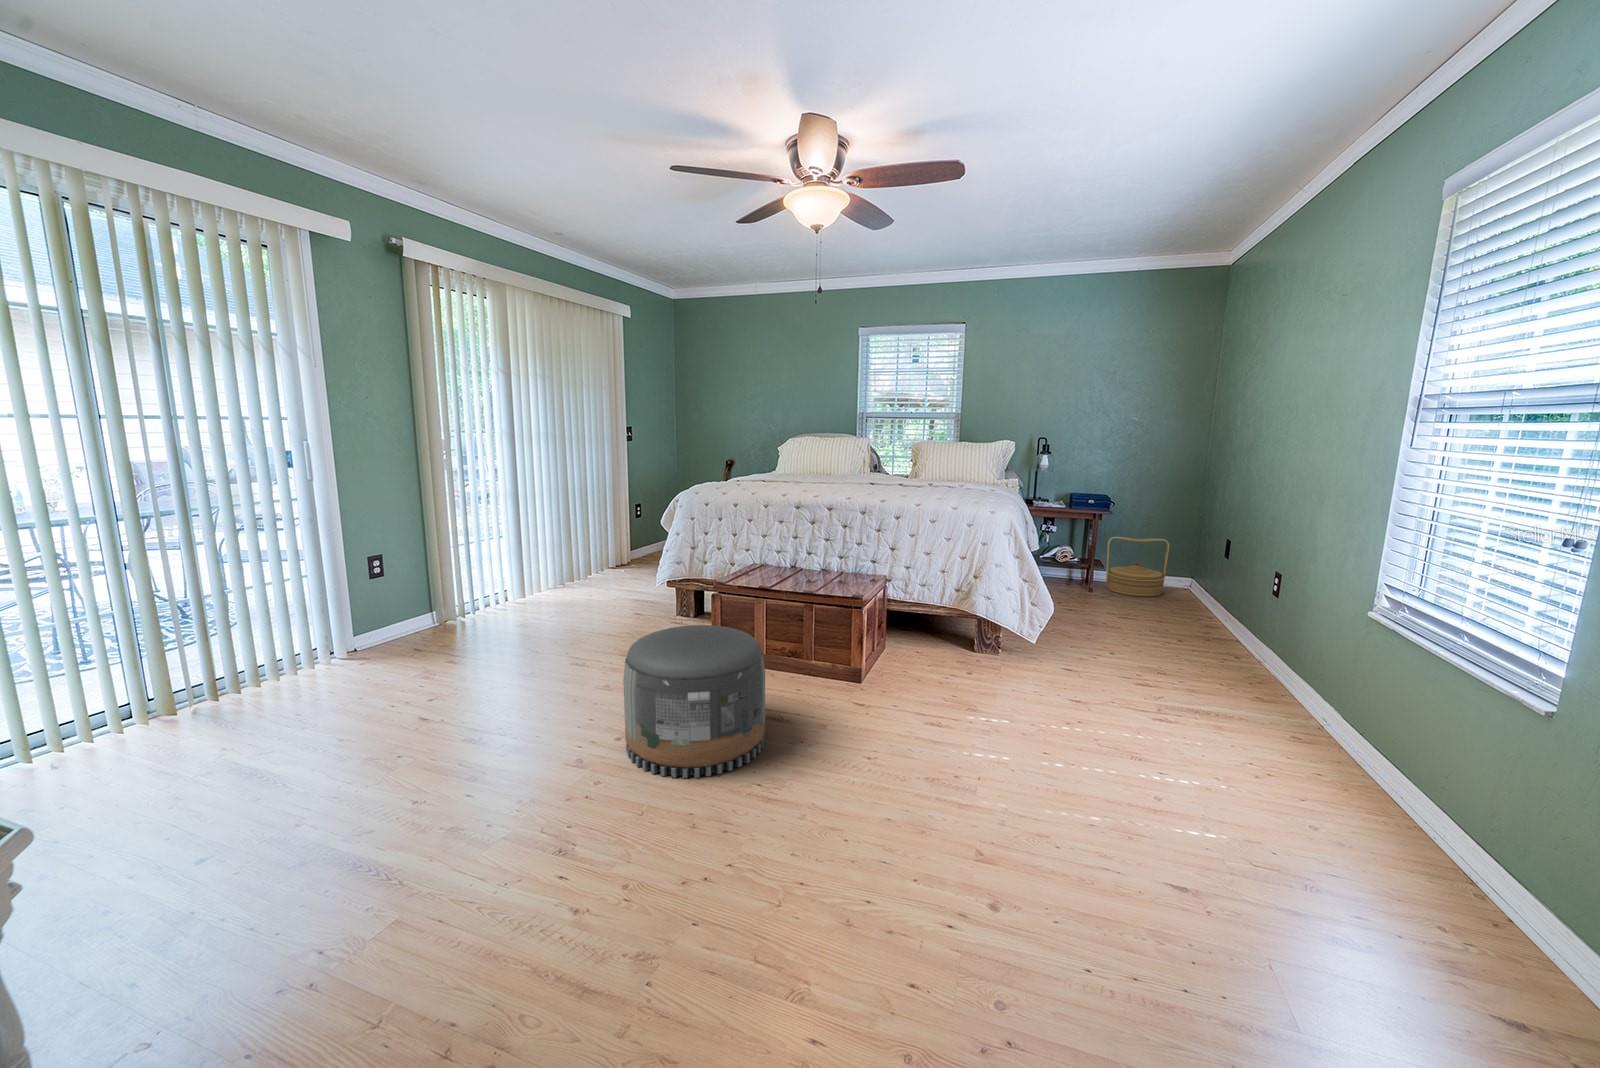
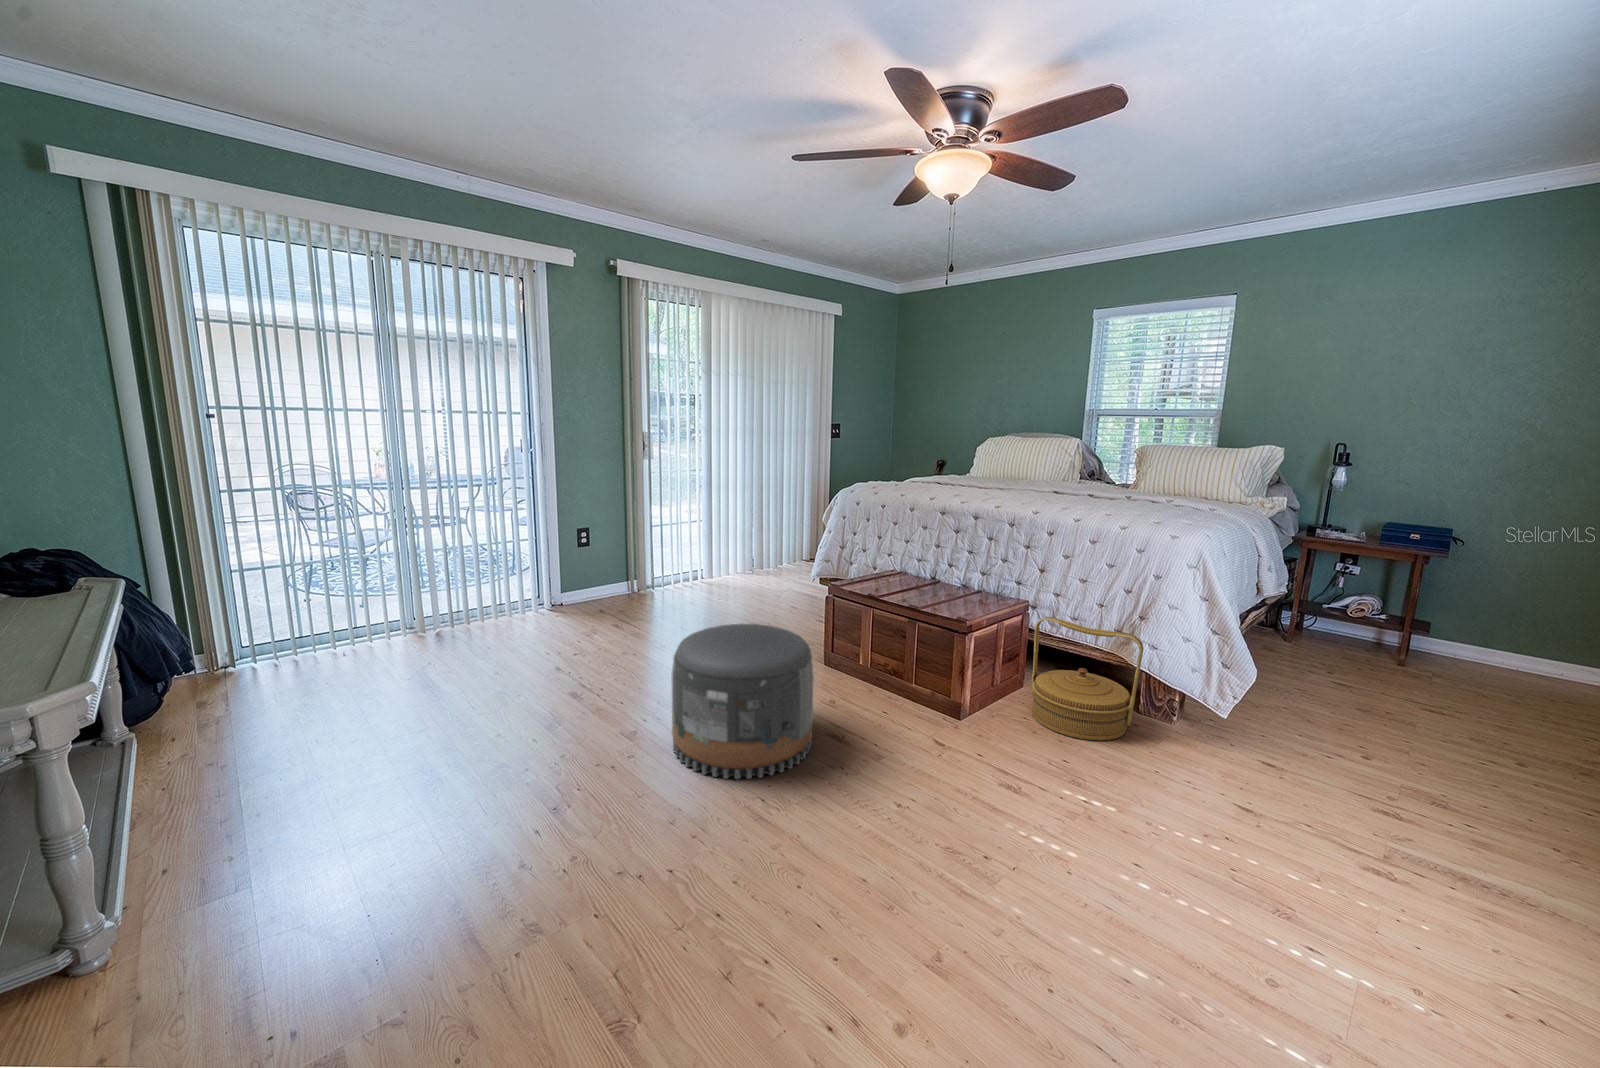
woven basket: present [1106,536,1169,597] -> present [1032,617,1144,741]

